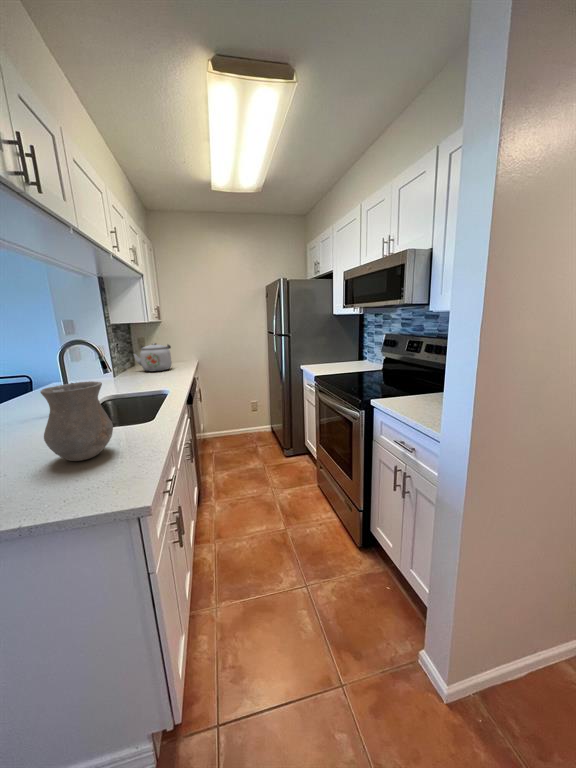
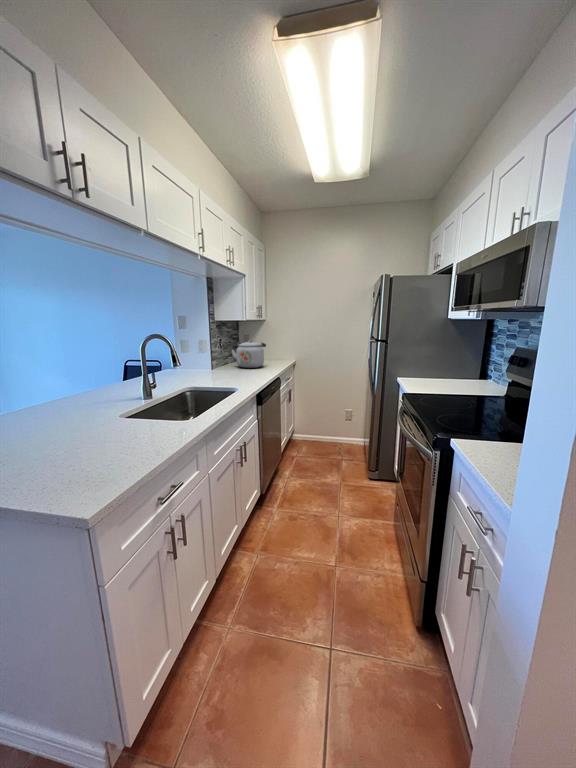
vase: present [41,381,113,461] -> none [73,375,135,448]

